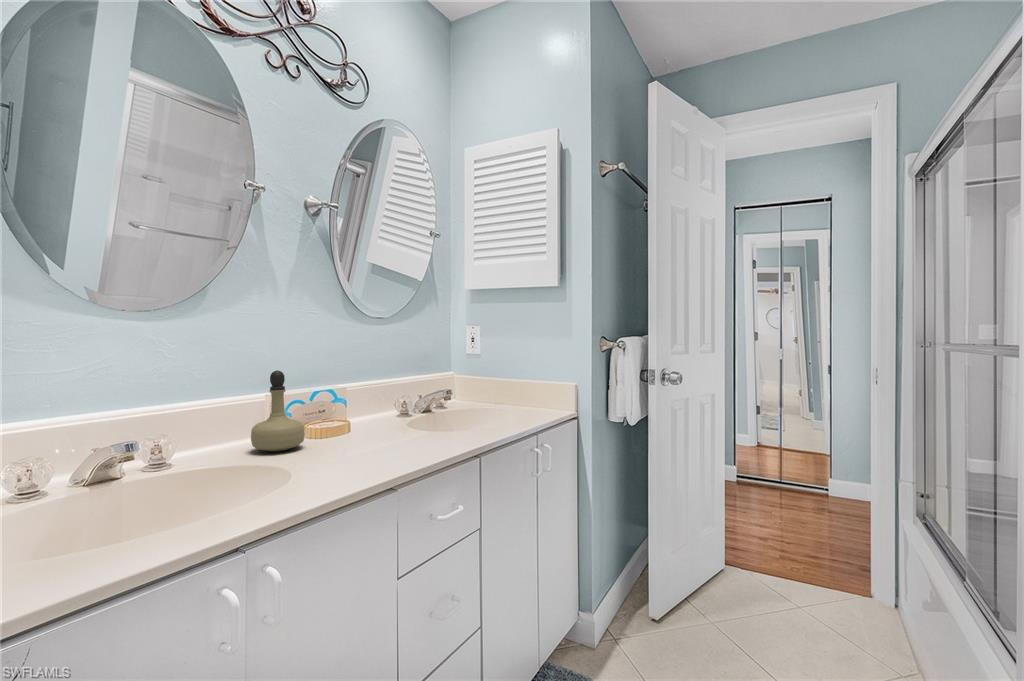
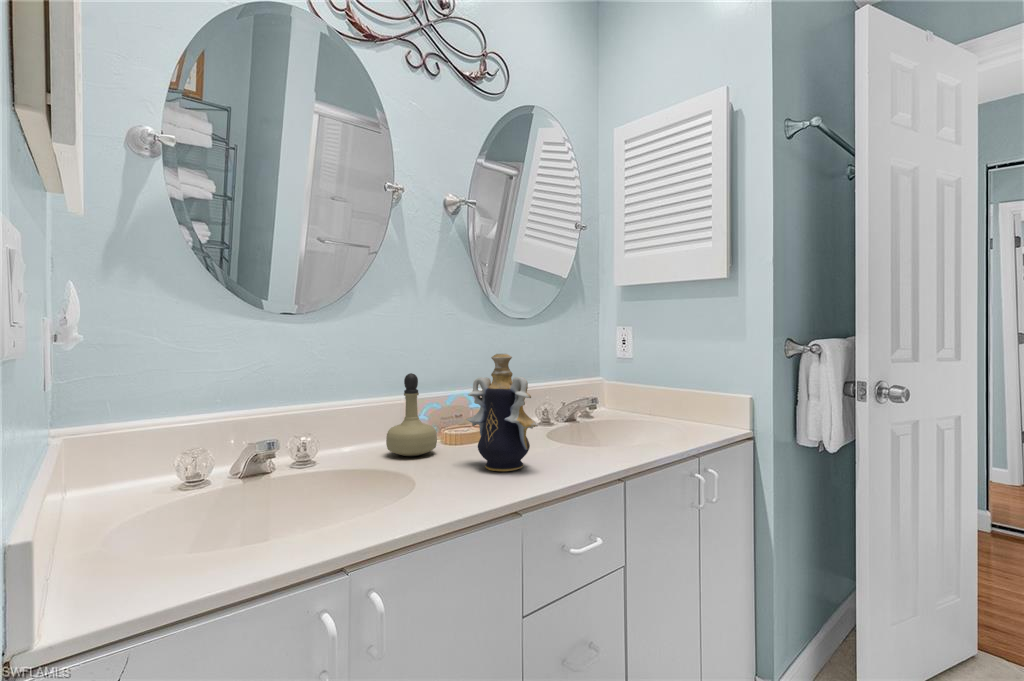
decorative vase: none [339,351,409,458] -> present [466,354,538,471]

